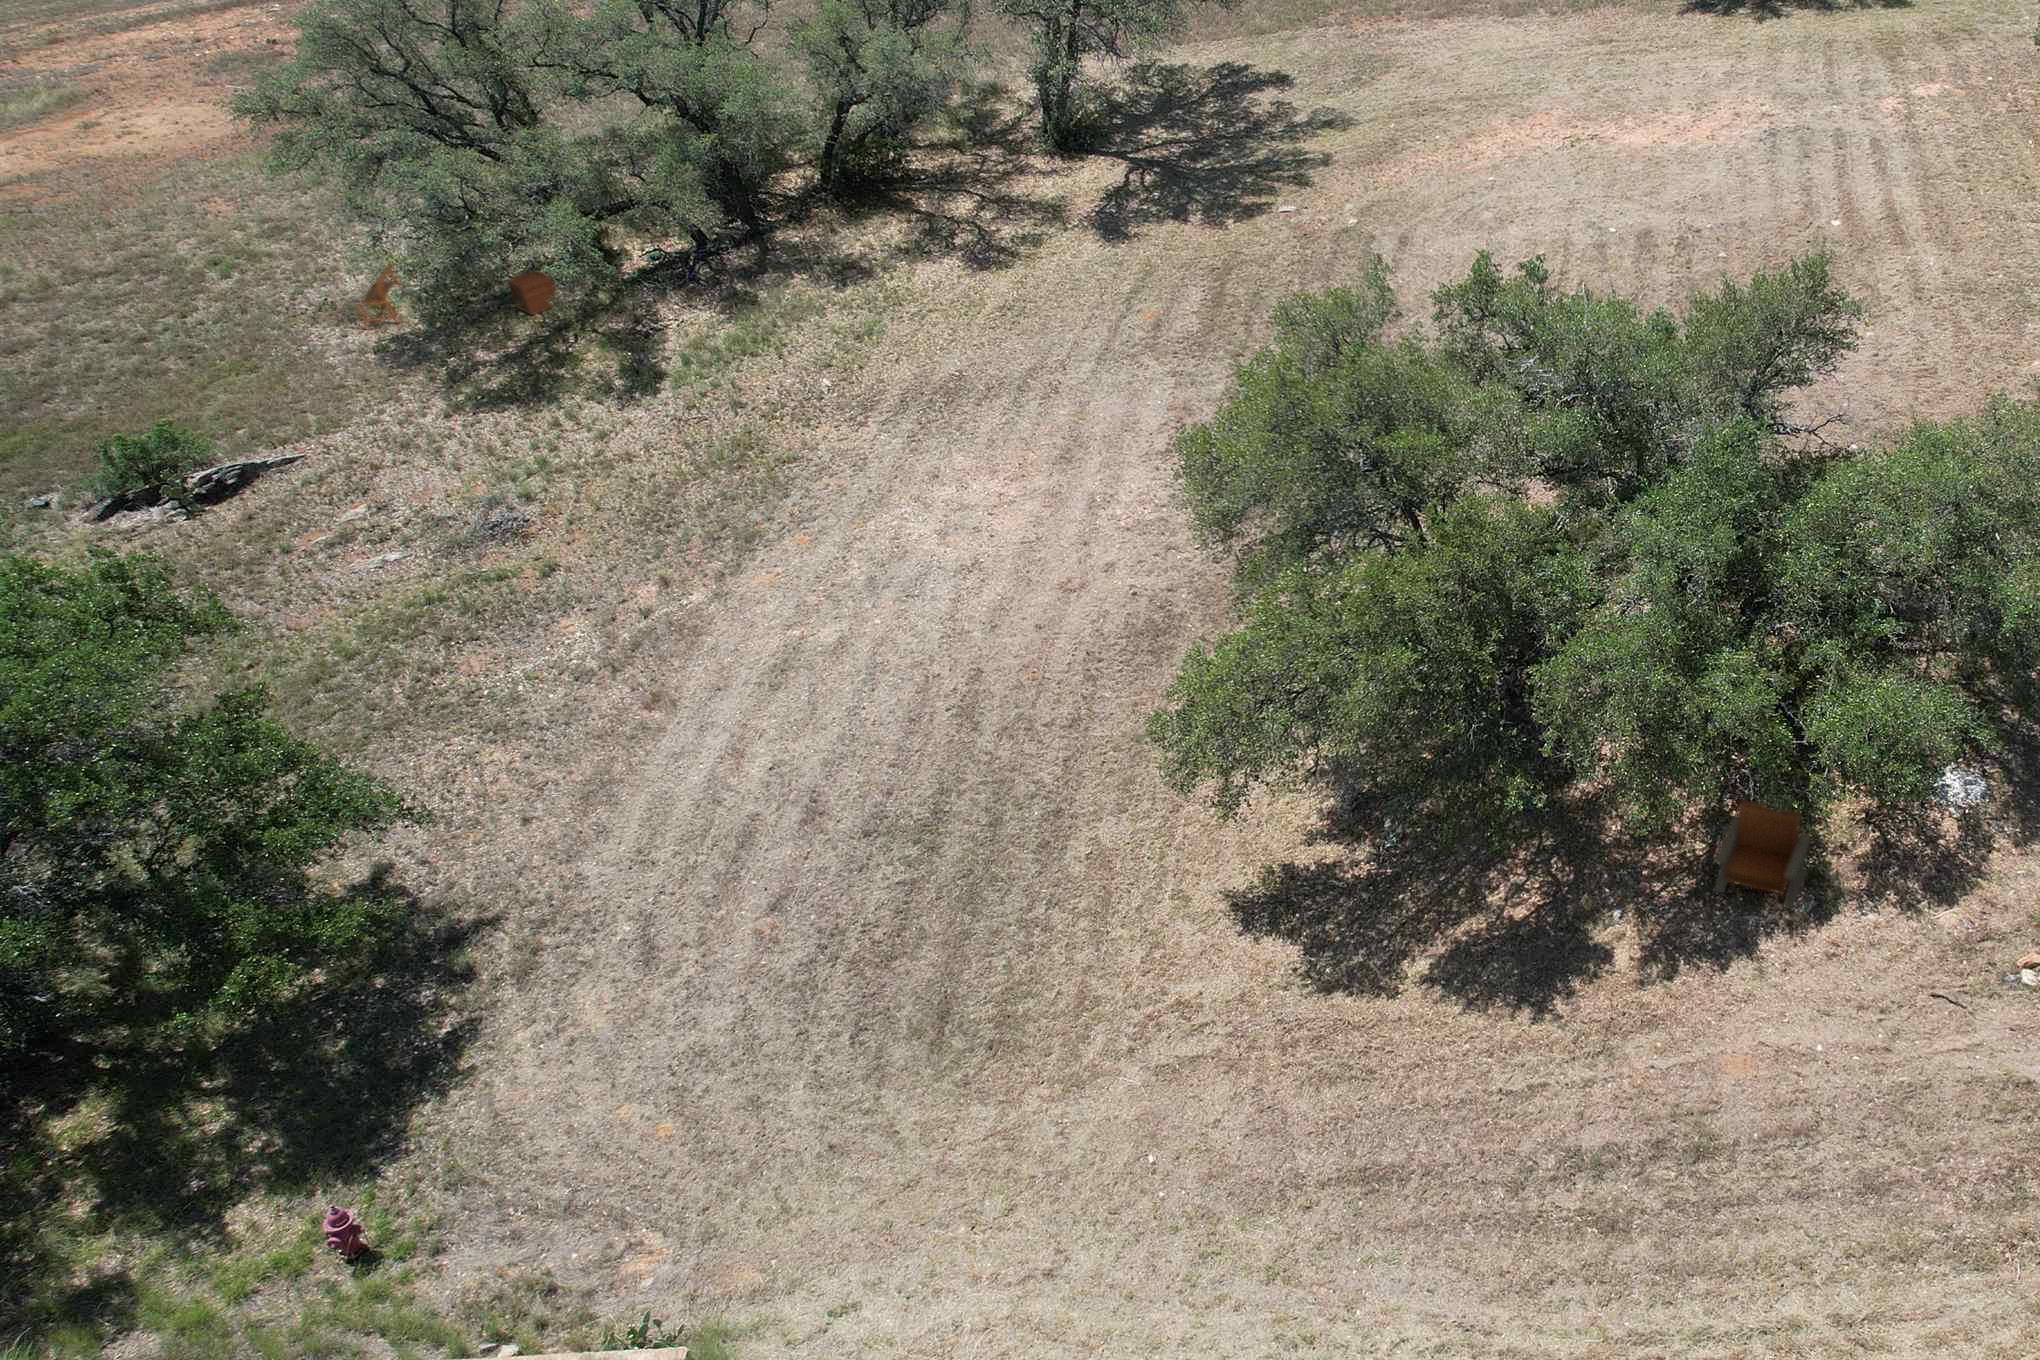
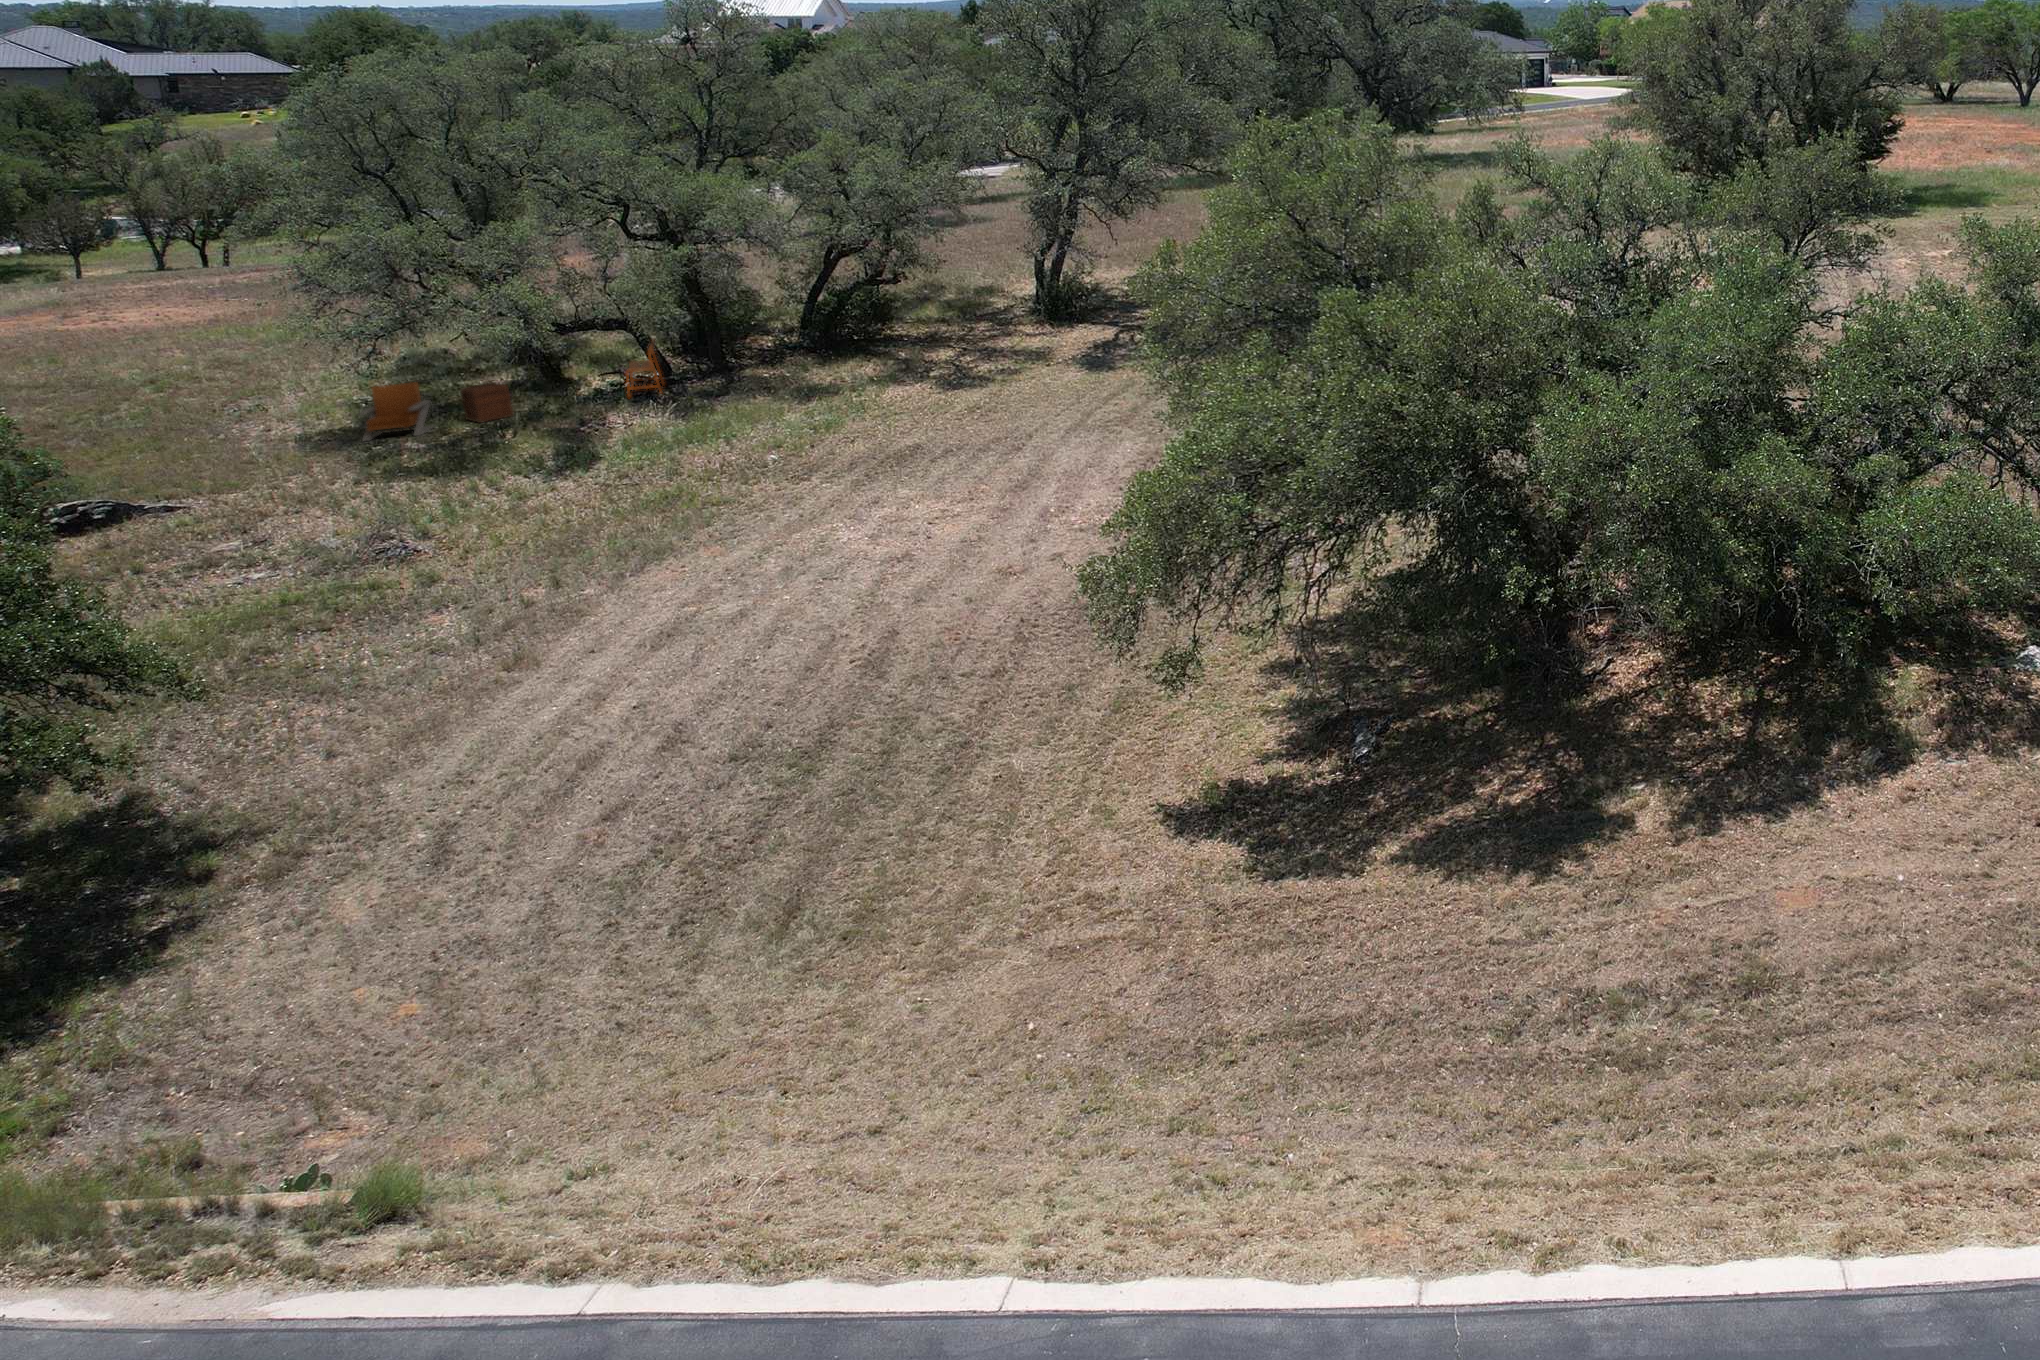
bench: present [358,262,401,329] -> present [626,341,664,396]
lounge chair: present [1714,800,1811,909] -> present [359,382,433,441]

